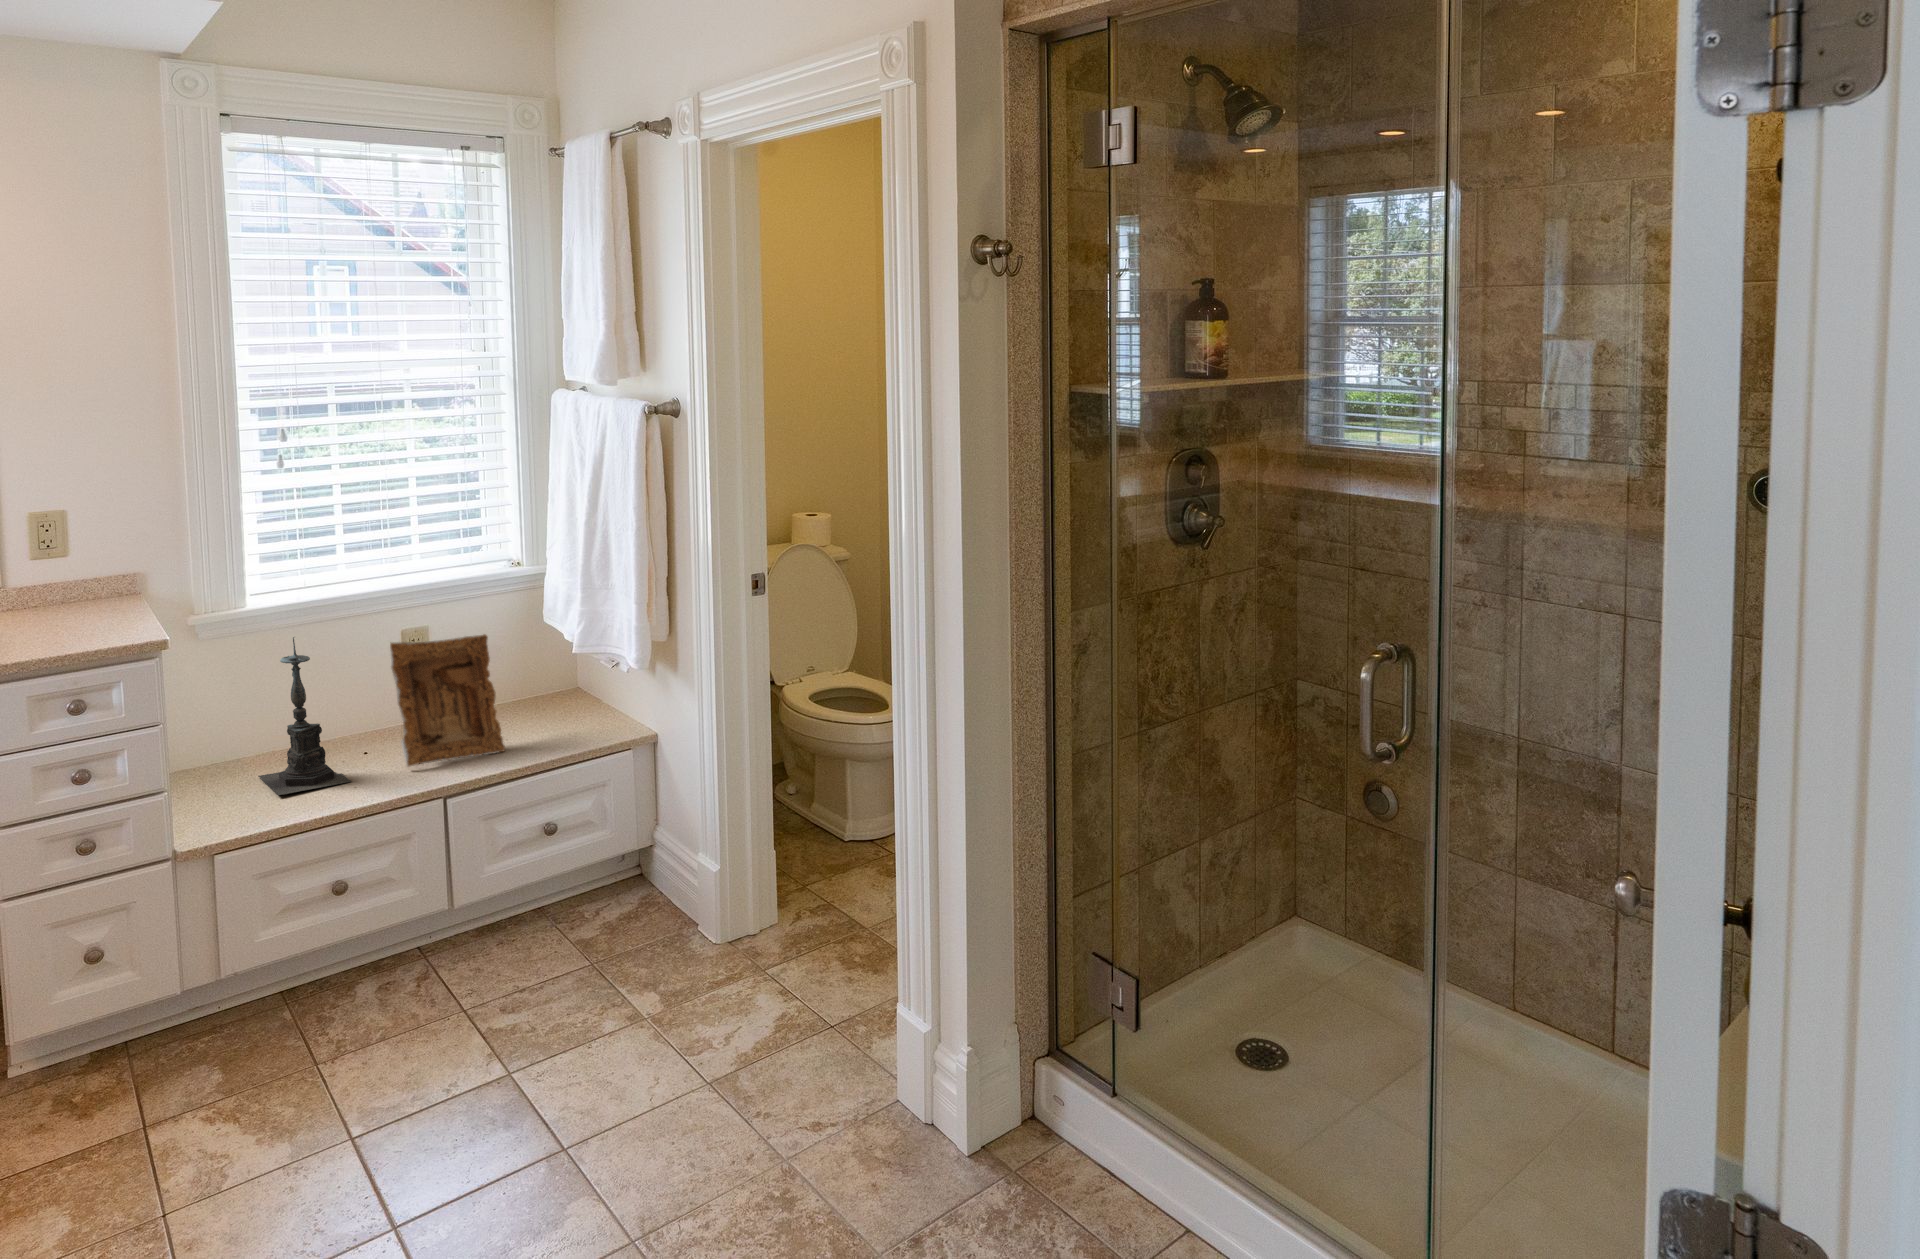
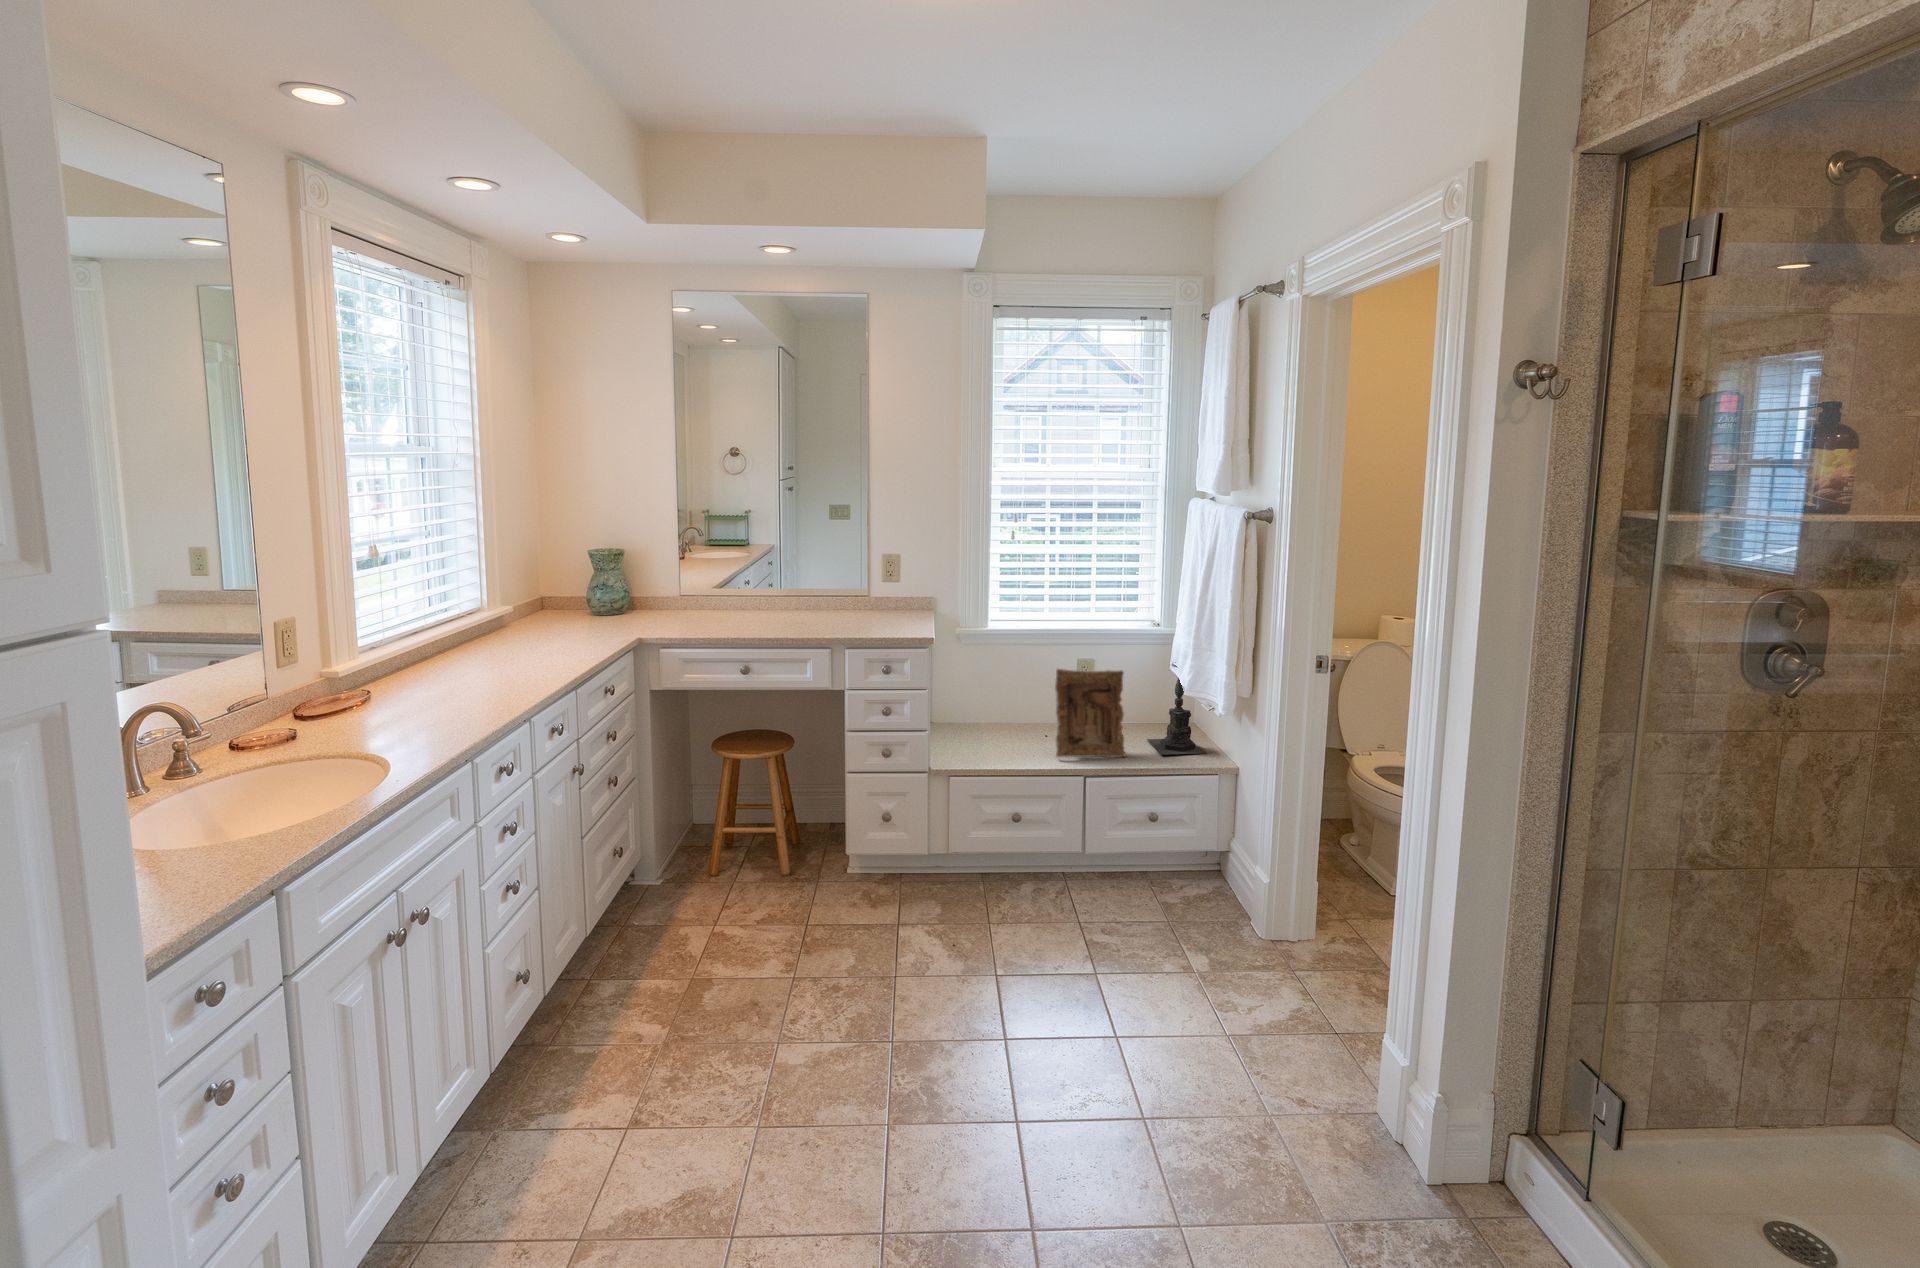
candle holder: present [258,637,351,795] -> present [1147,663,1206,755]

